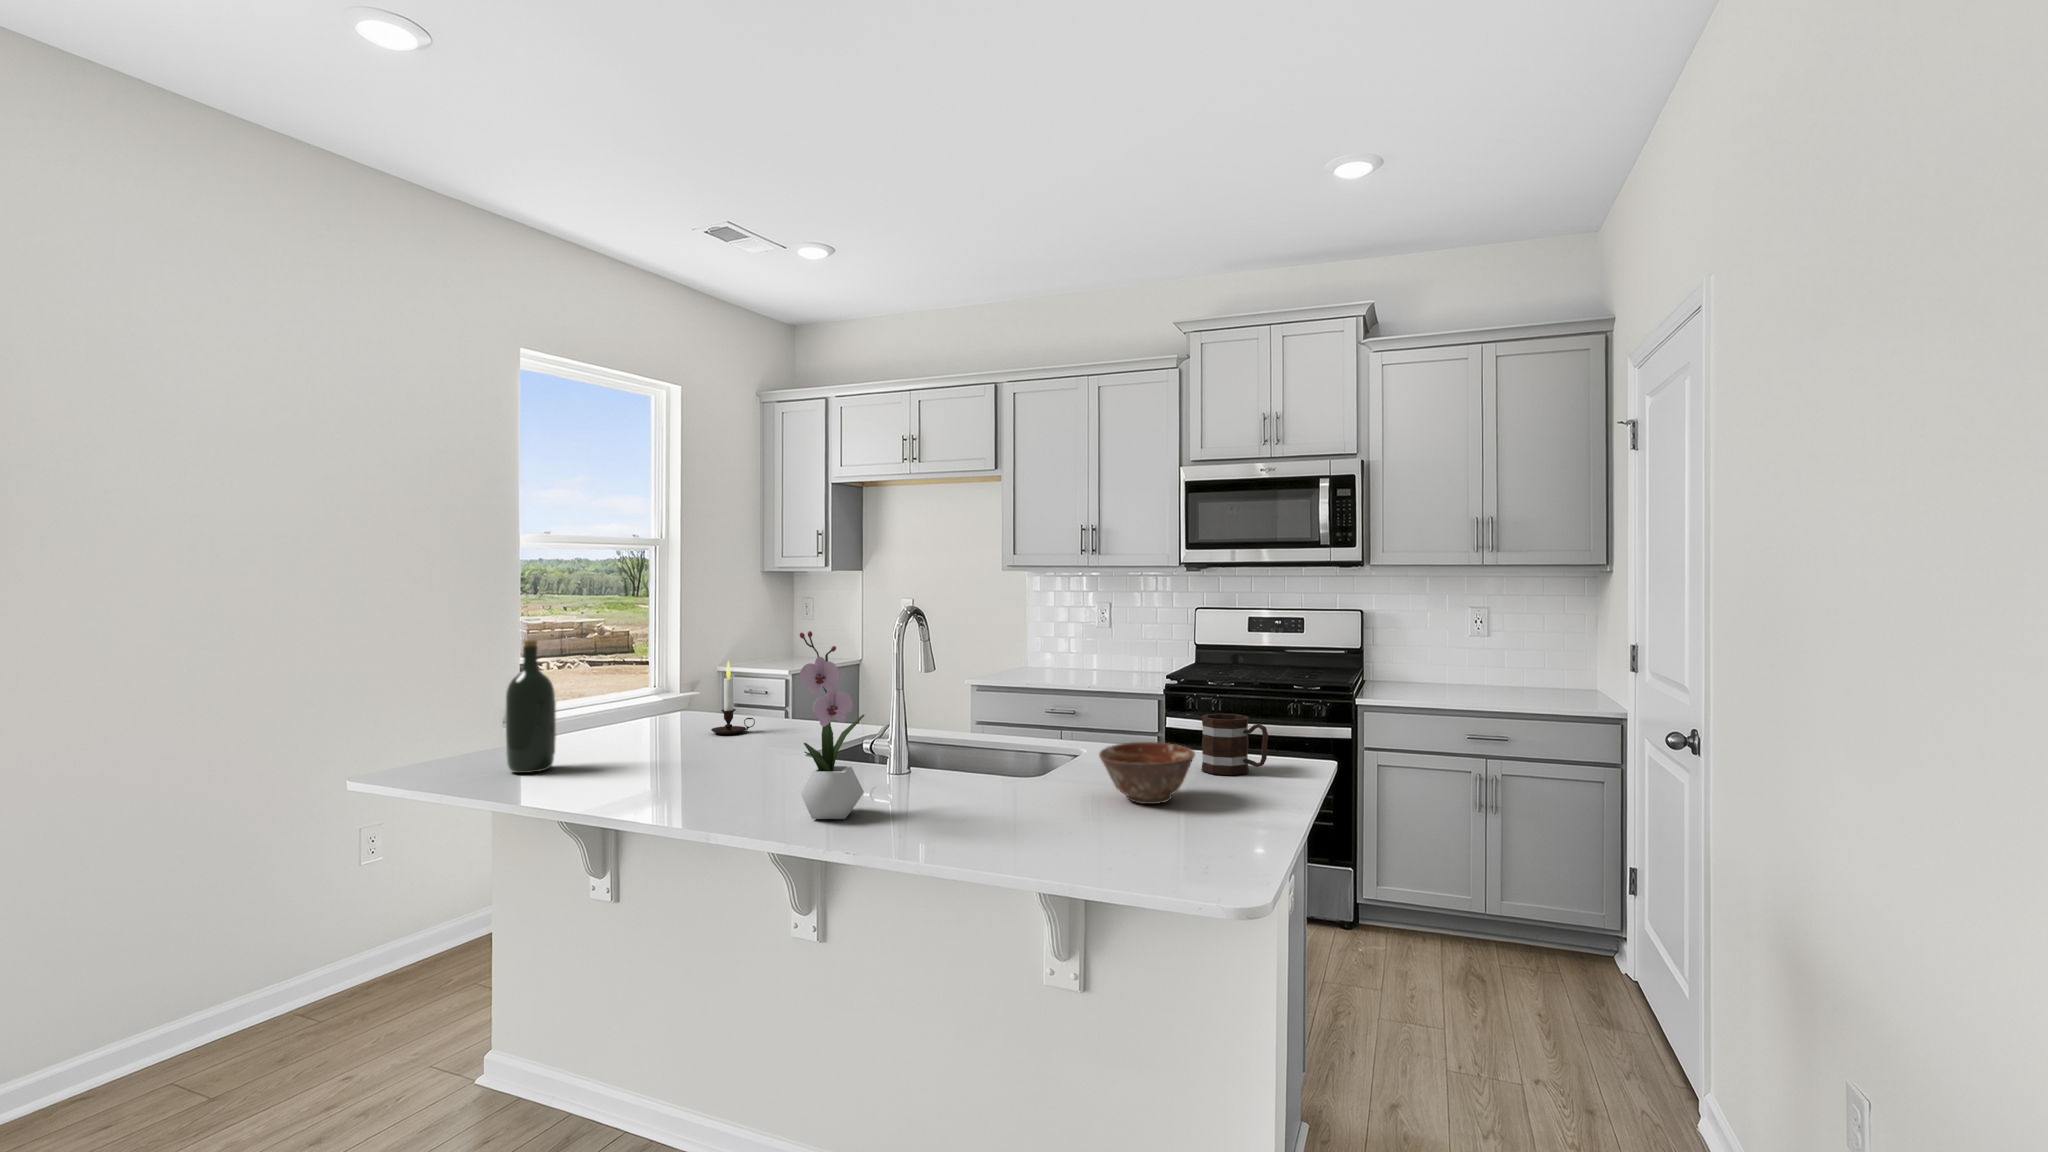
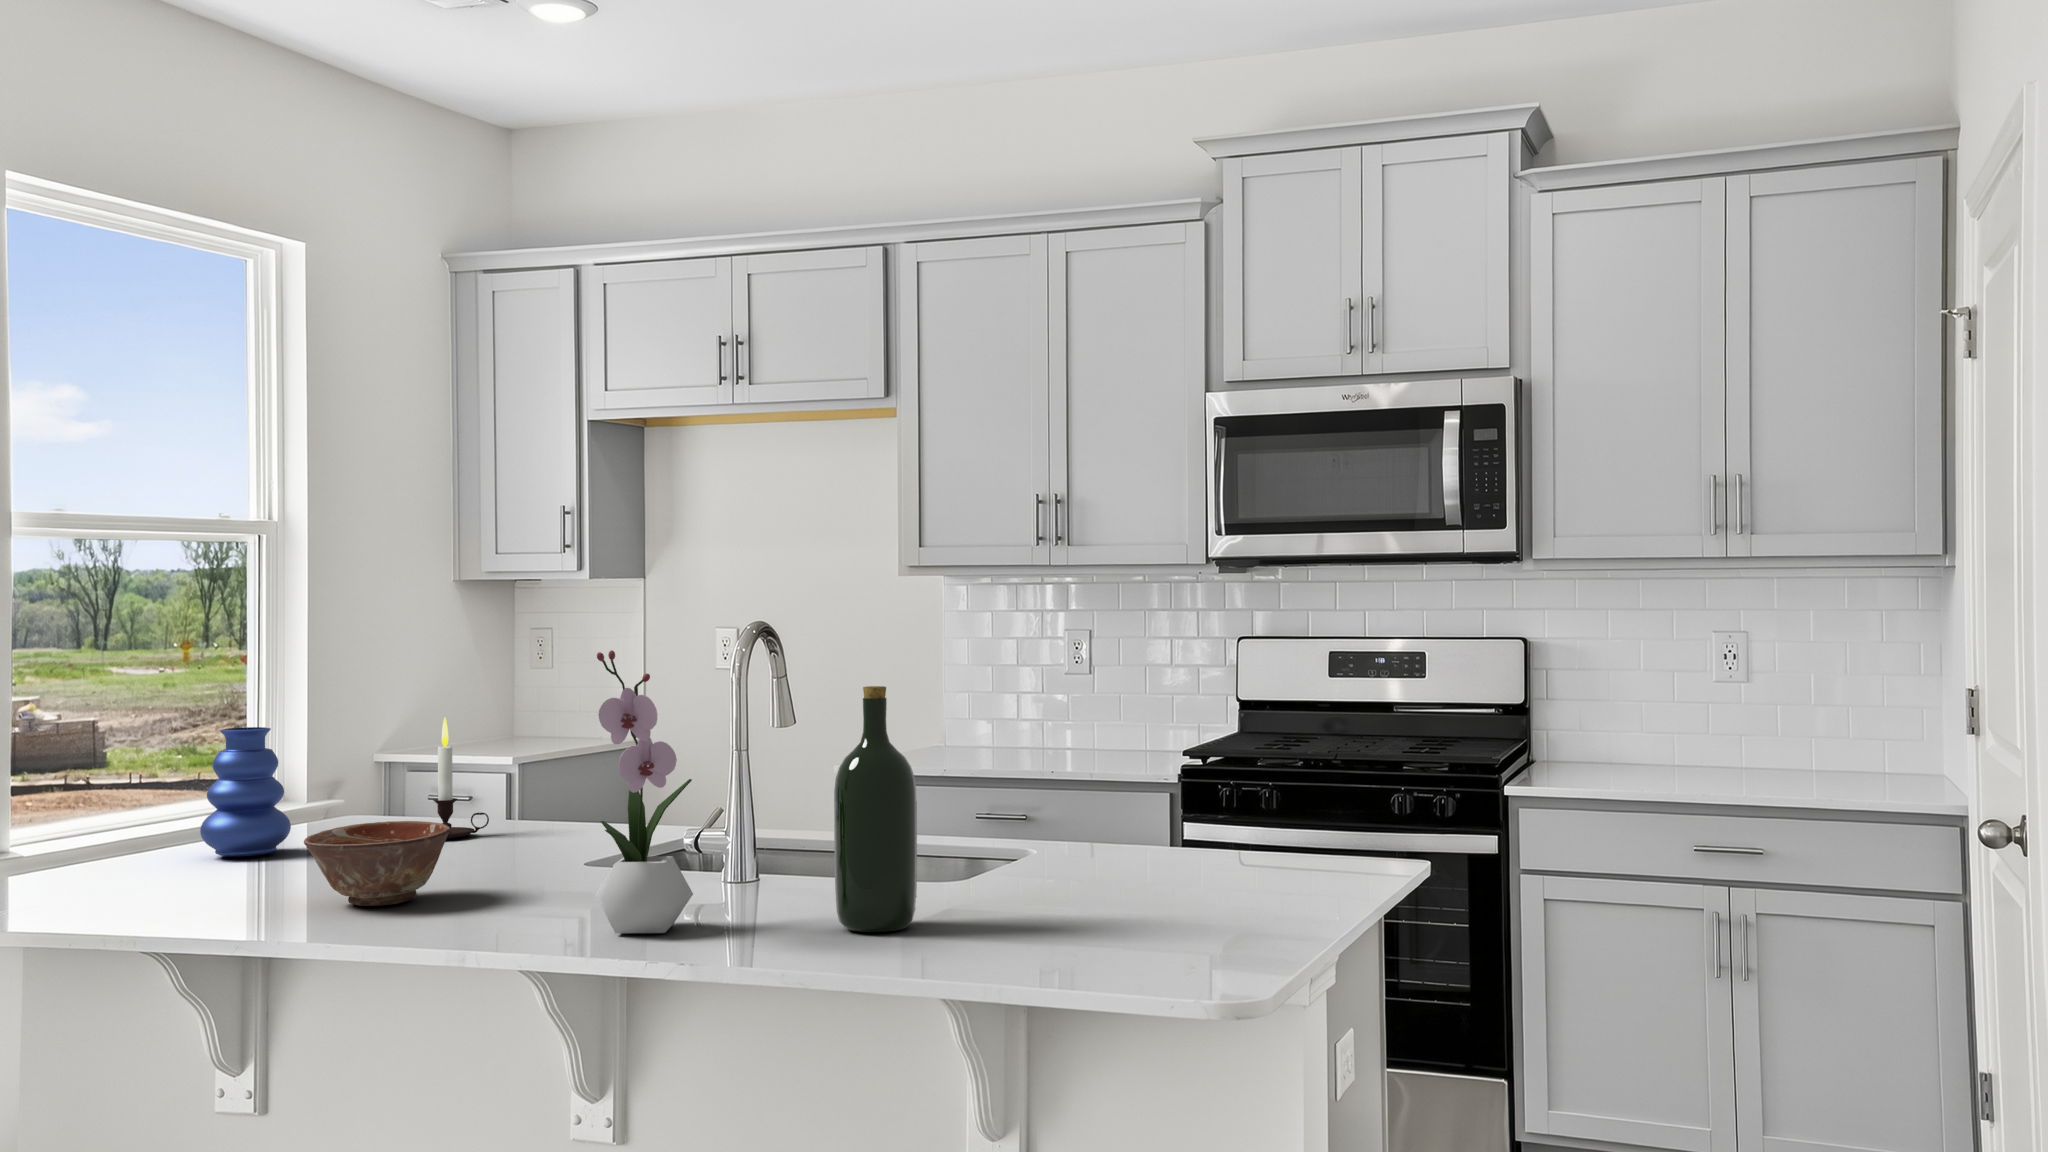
wine bottle: present [506,640,556,773] -> present [834,686,917,932]
vase: none [577,667,633,747] -> present [200,727,291,856]
mug: present [1202,713,1268,775] -> none [1212,785,1313,877]
ceramic bowl: present [1099,742,1195,804] -> present [304,821,450,906]

